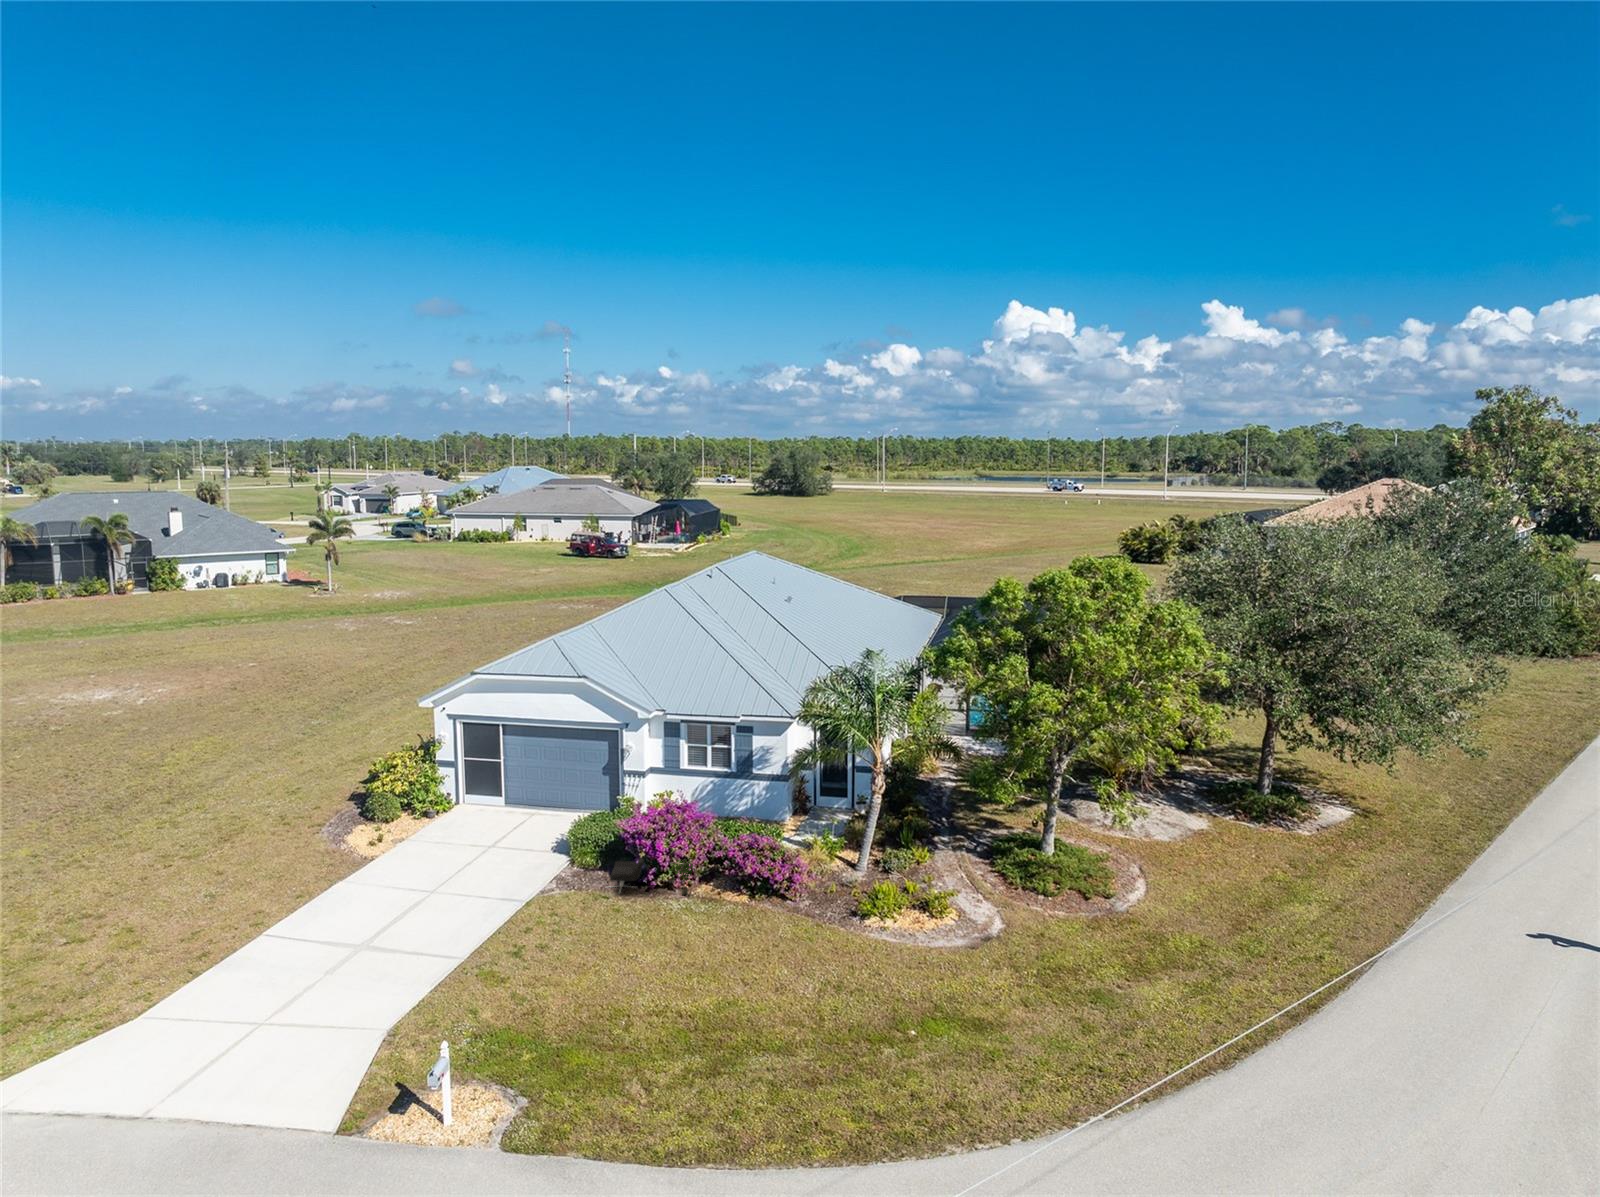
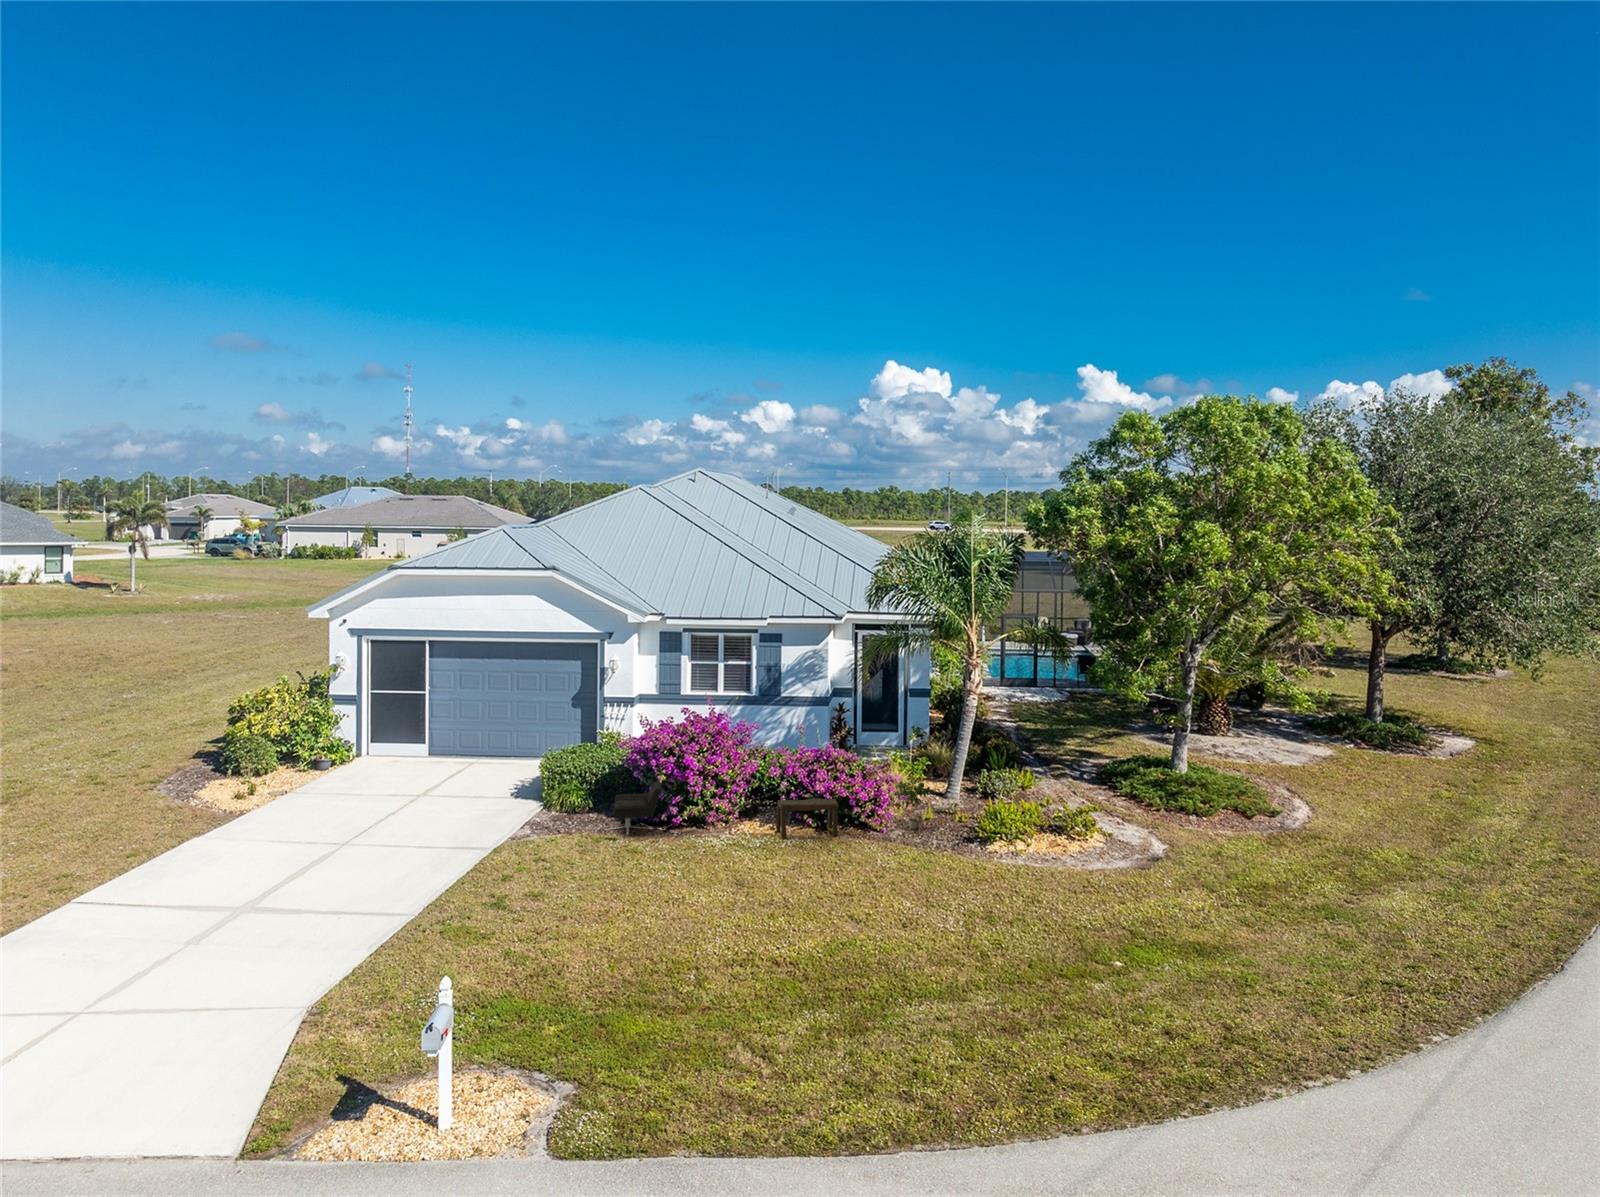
potted plant: present [669,858,695,896] -> present [894,778,934,830]
bench: none [723,873,765,903] -> present [776,799,839,839]

